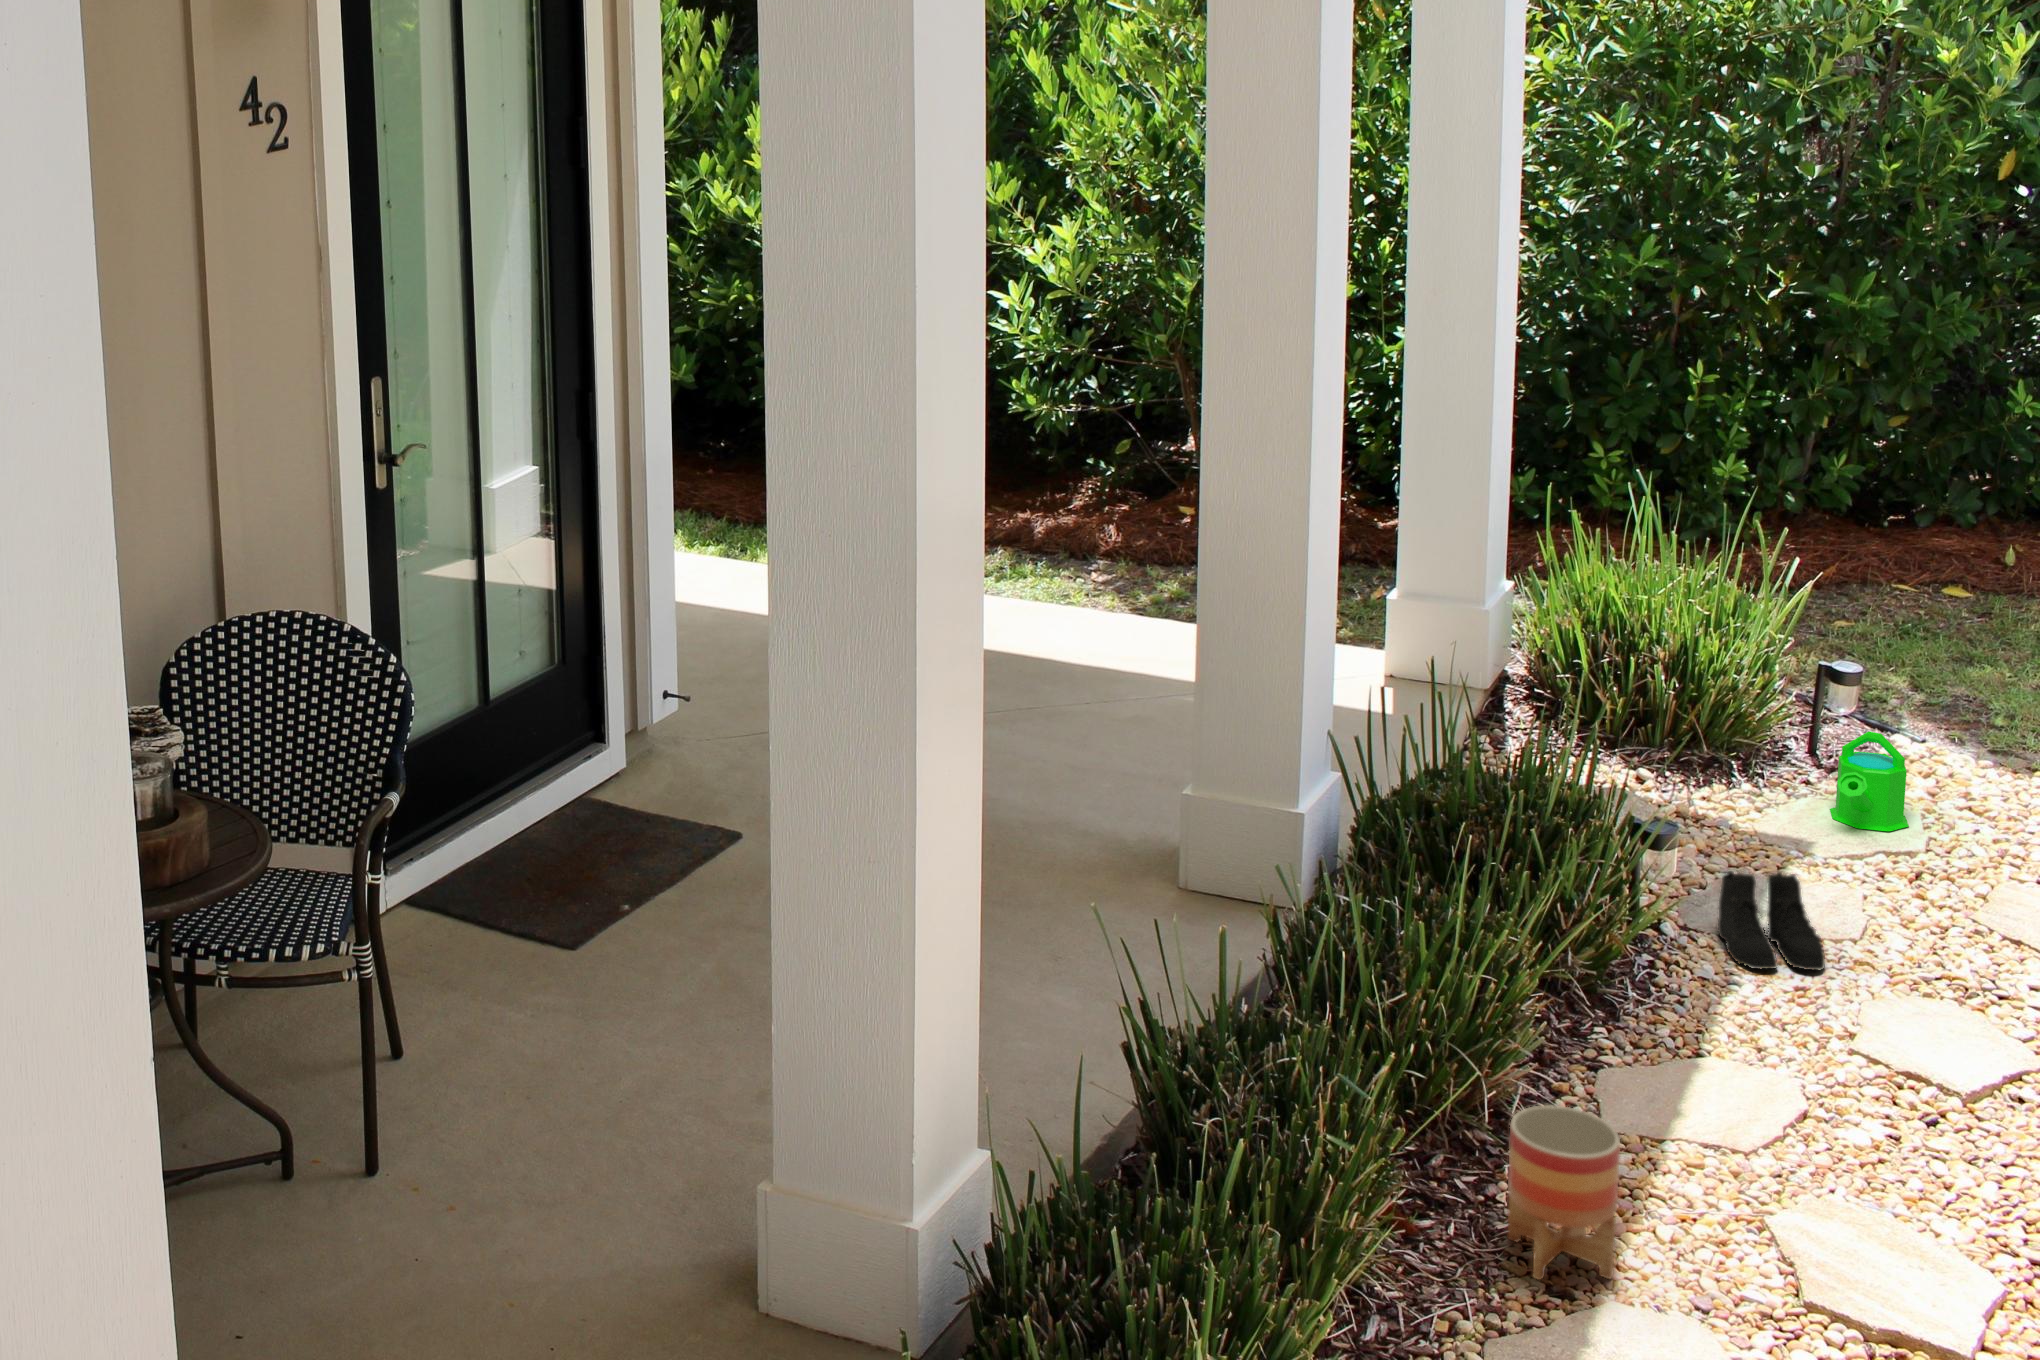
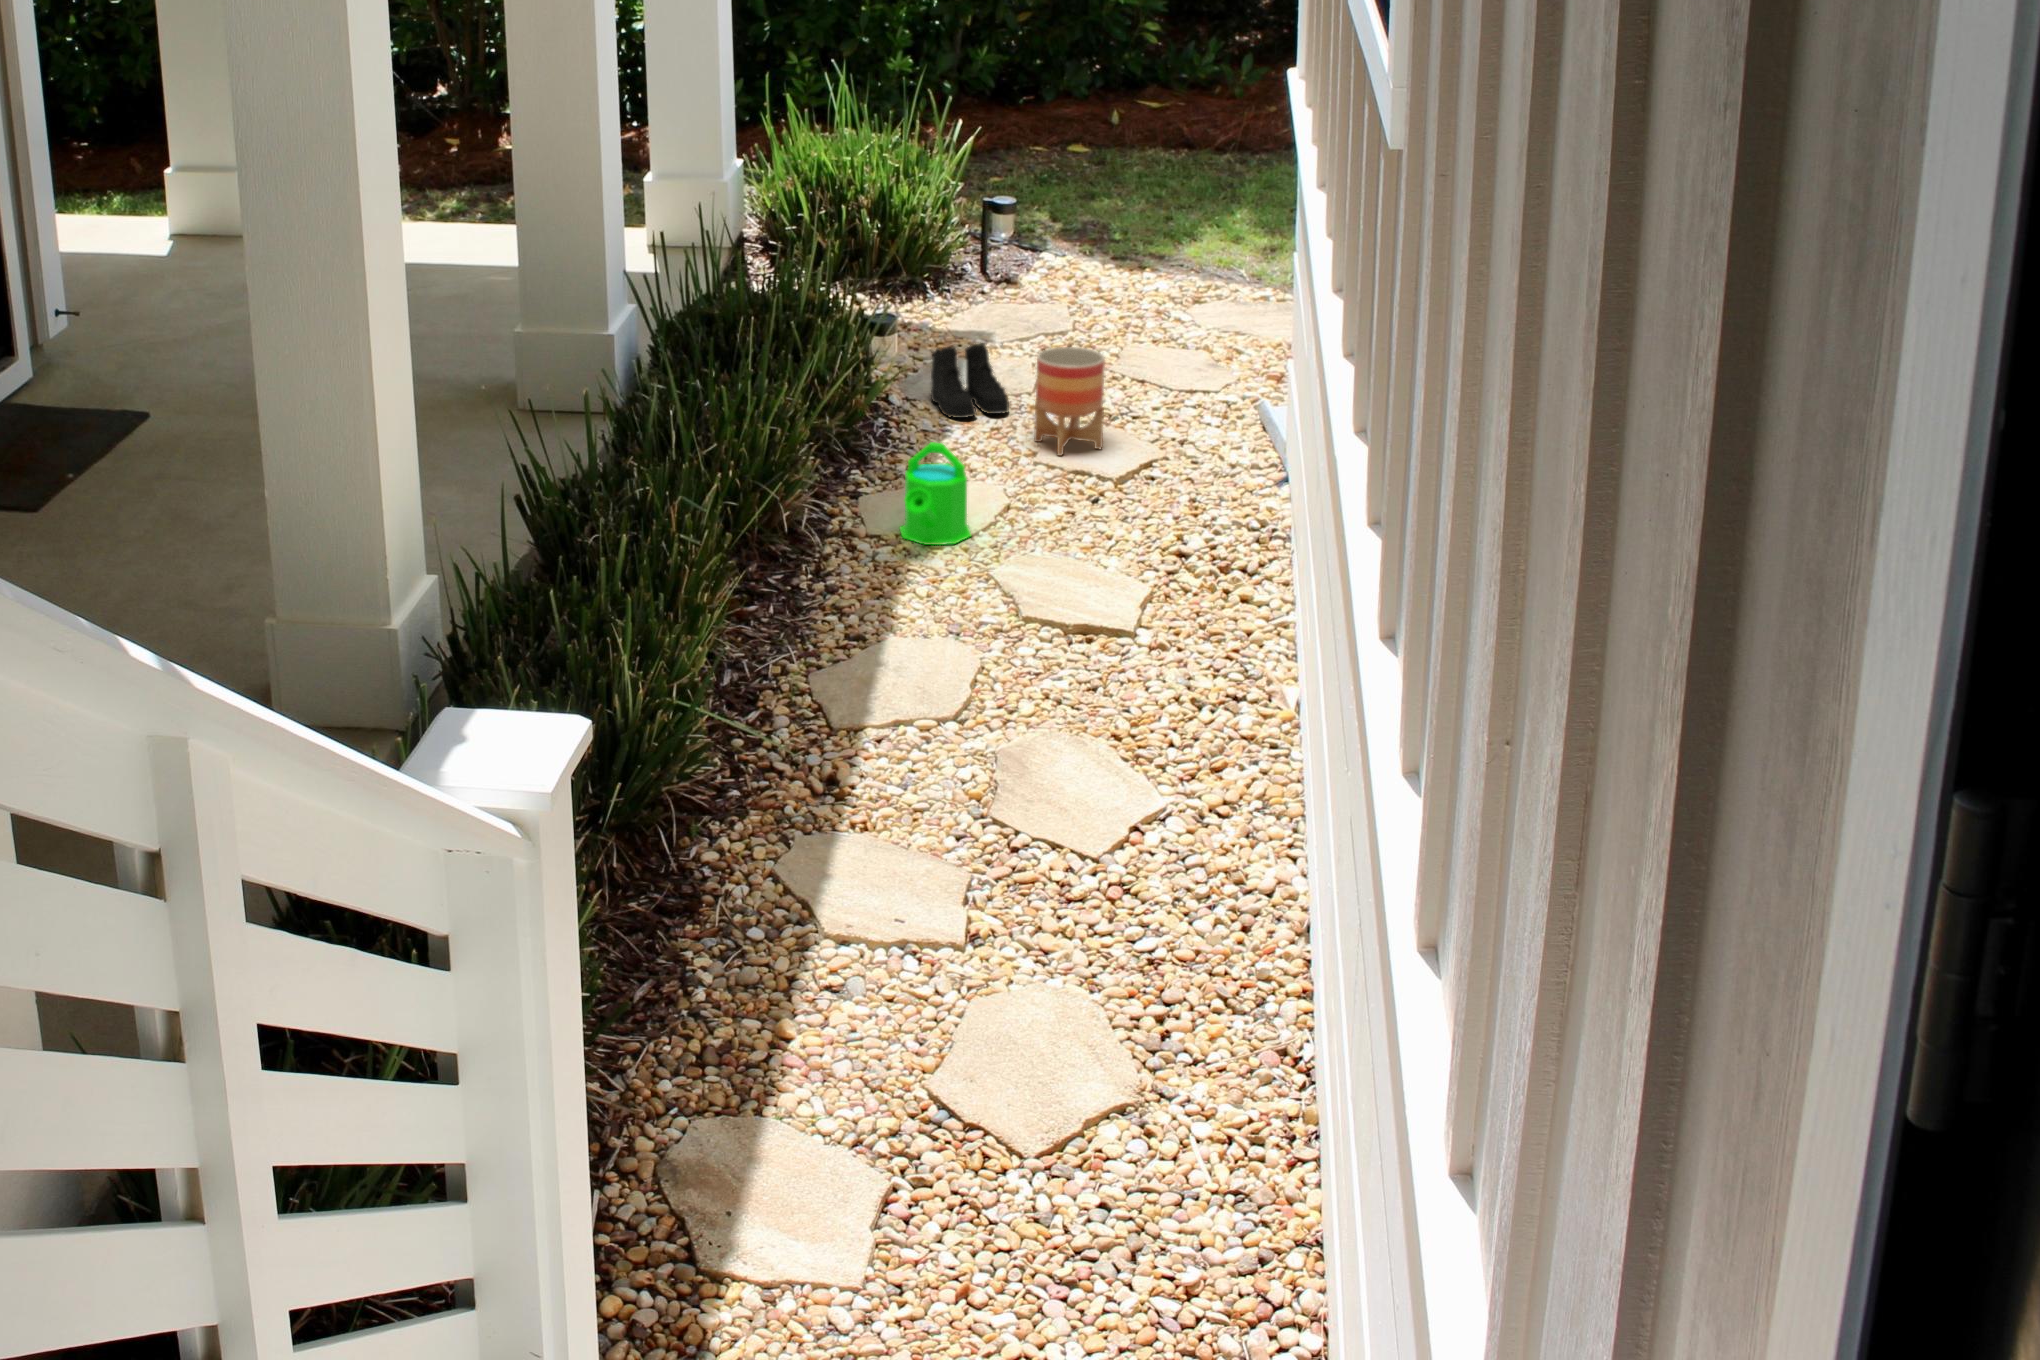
watering can: present [1830,731,1909,831] -> present [900,442,971,545]
planter: present [1508,1105,1620,1280] -> present [1034,347,1105,455]

